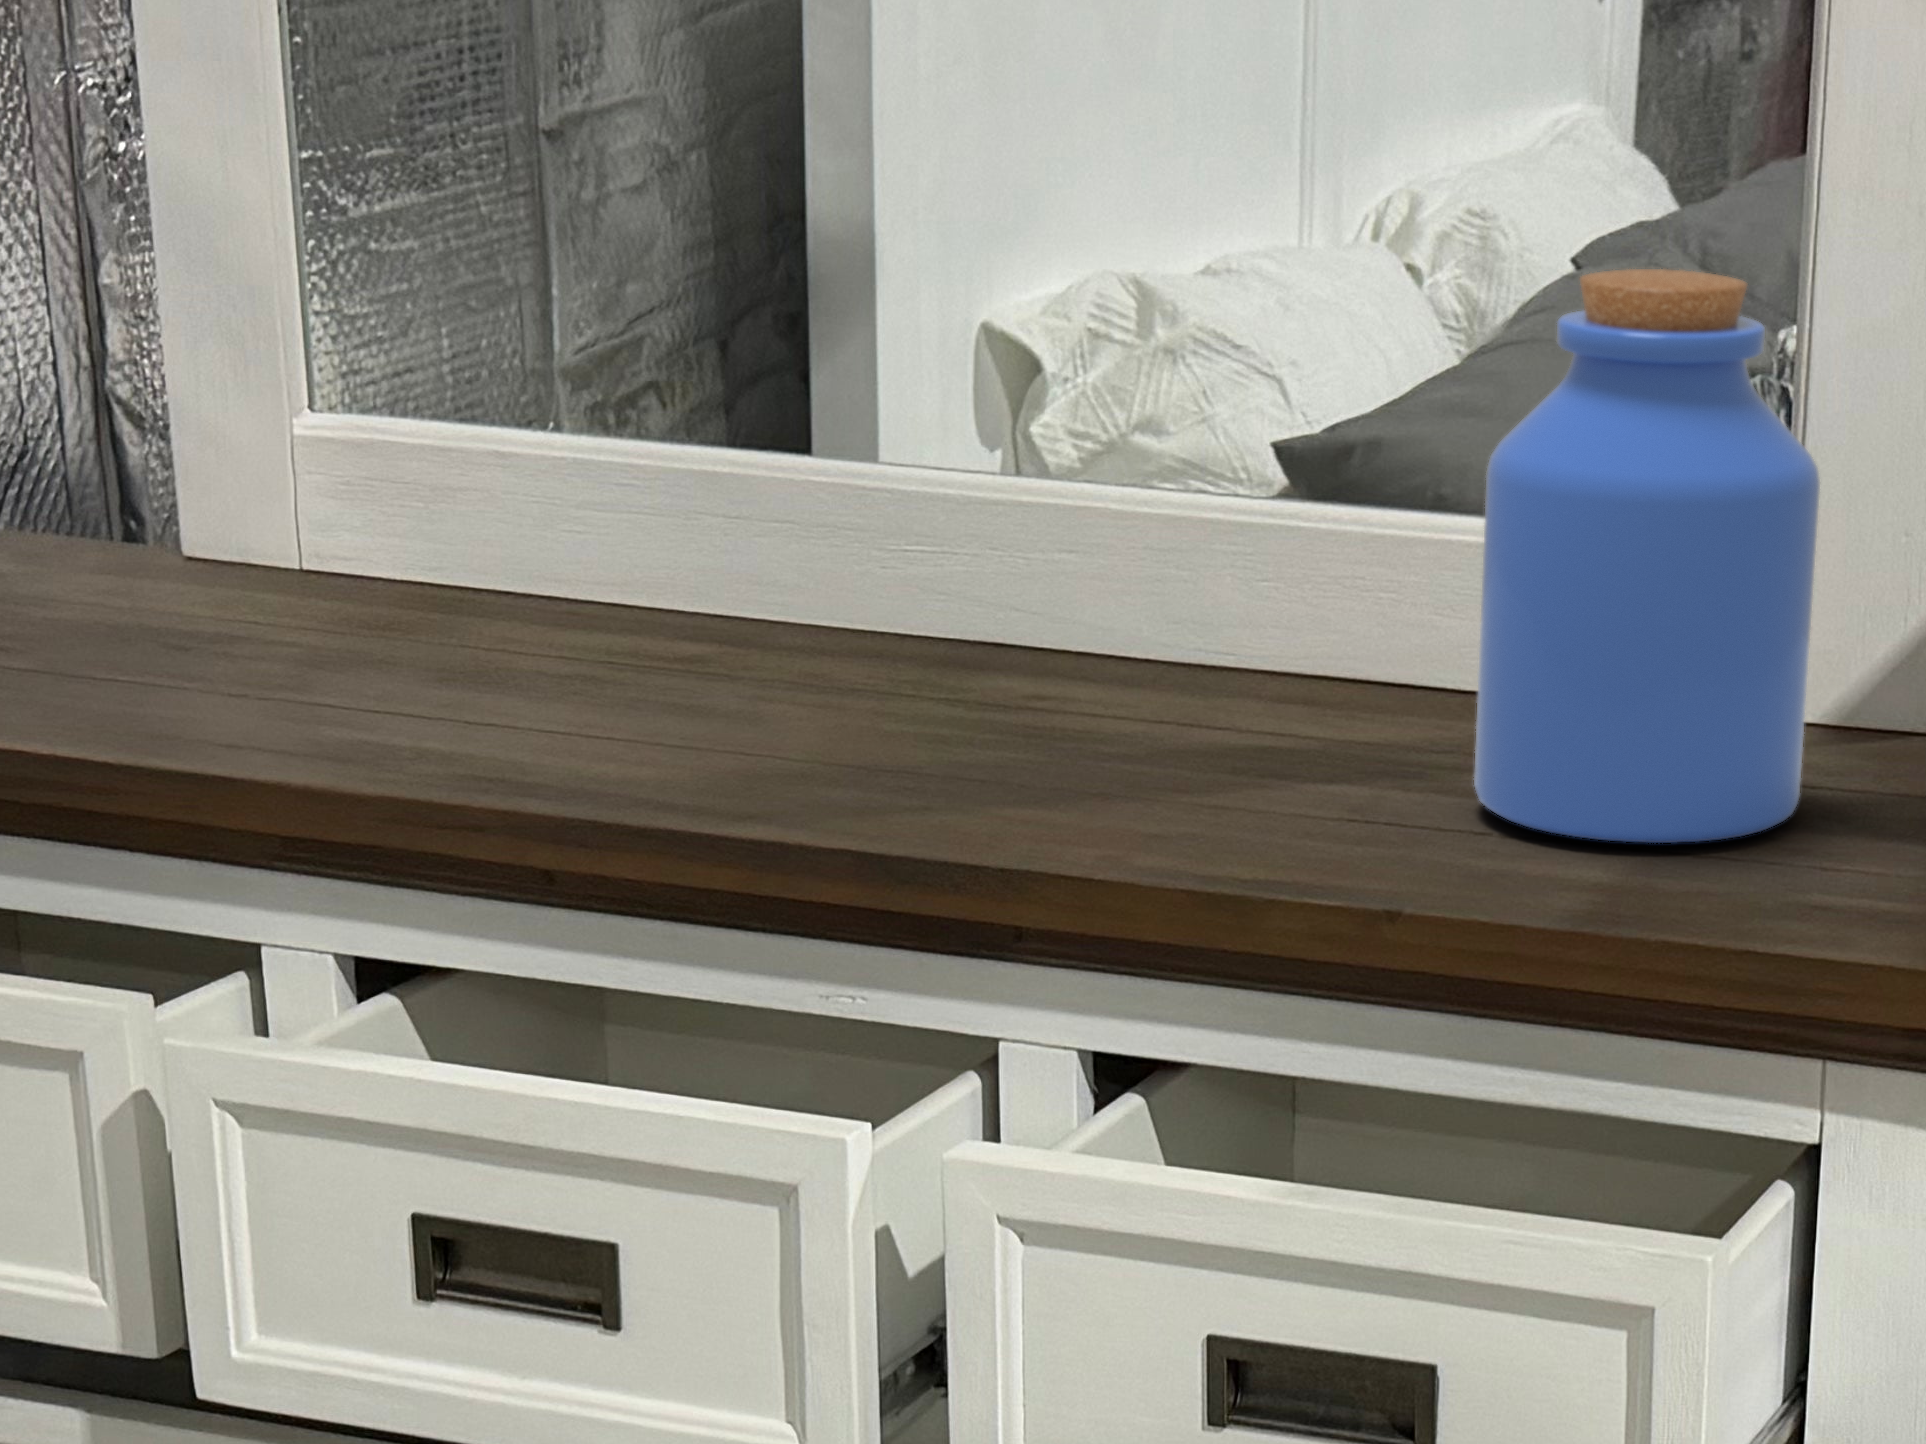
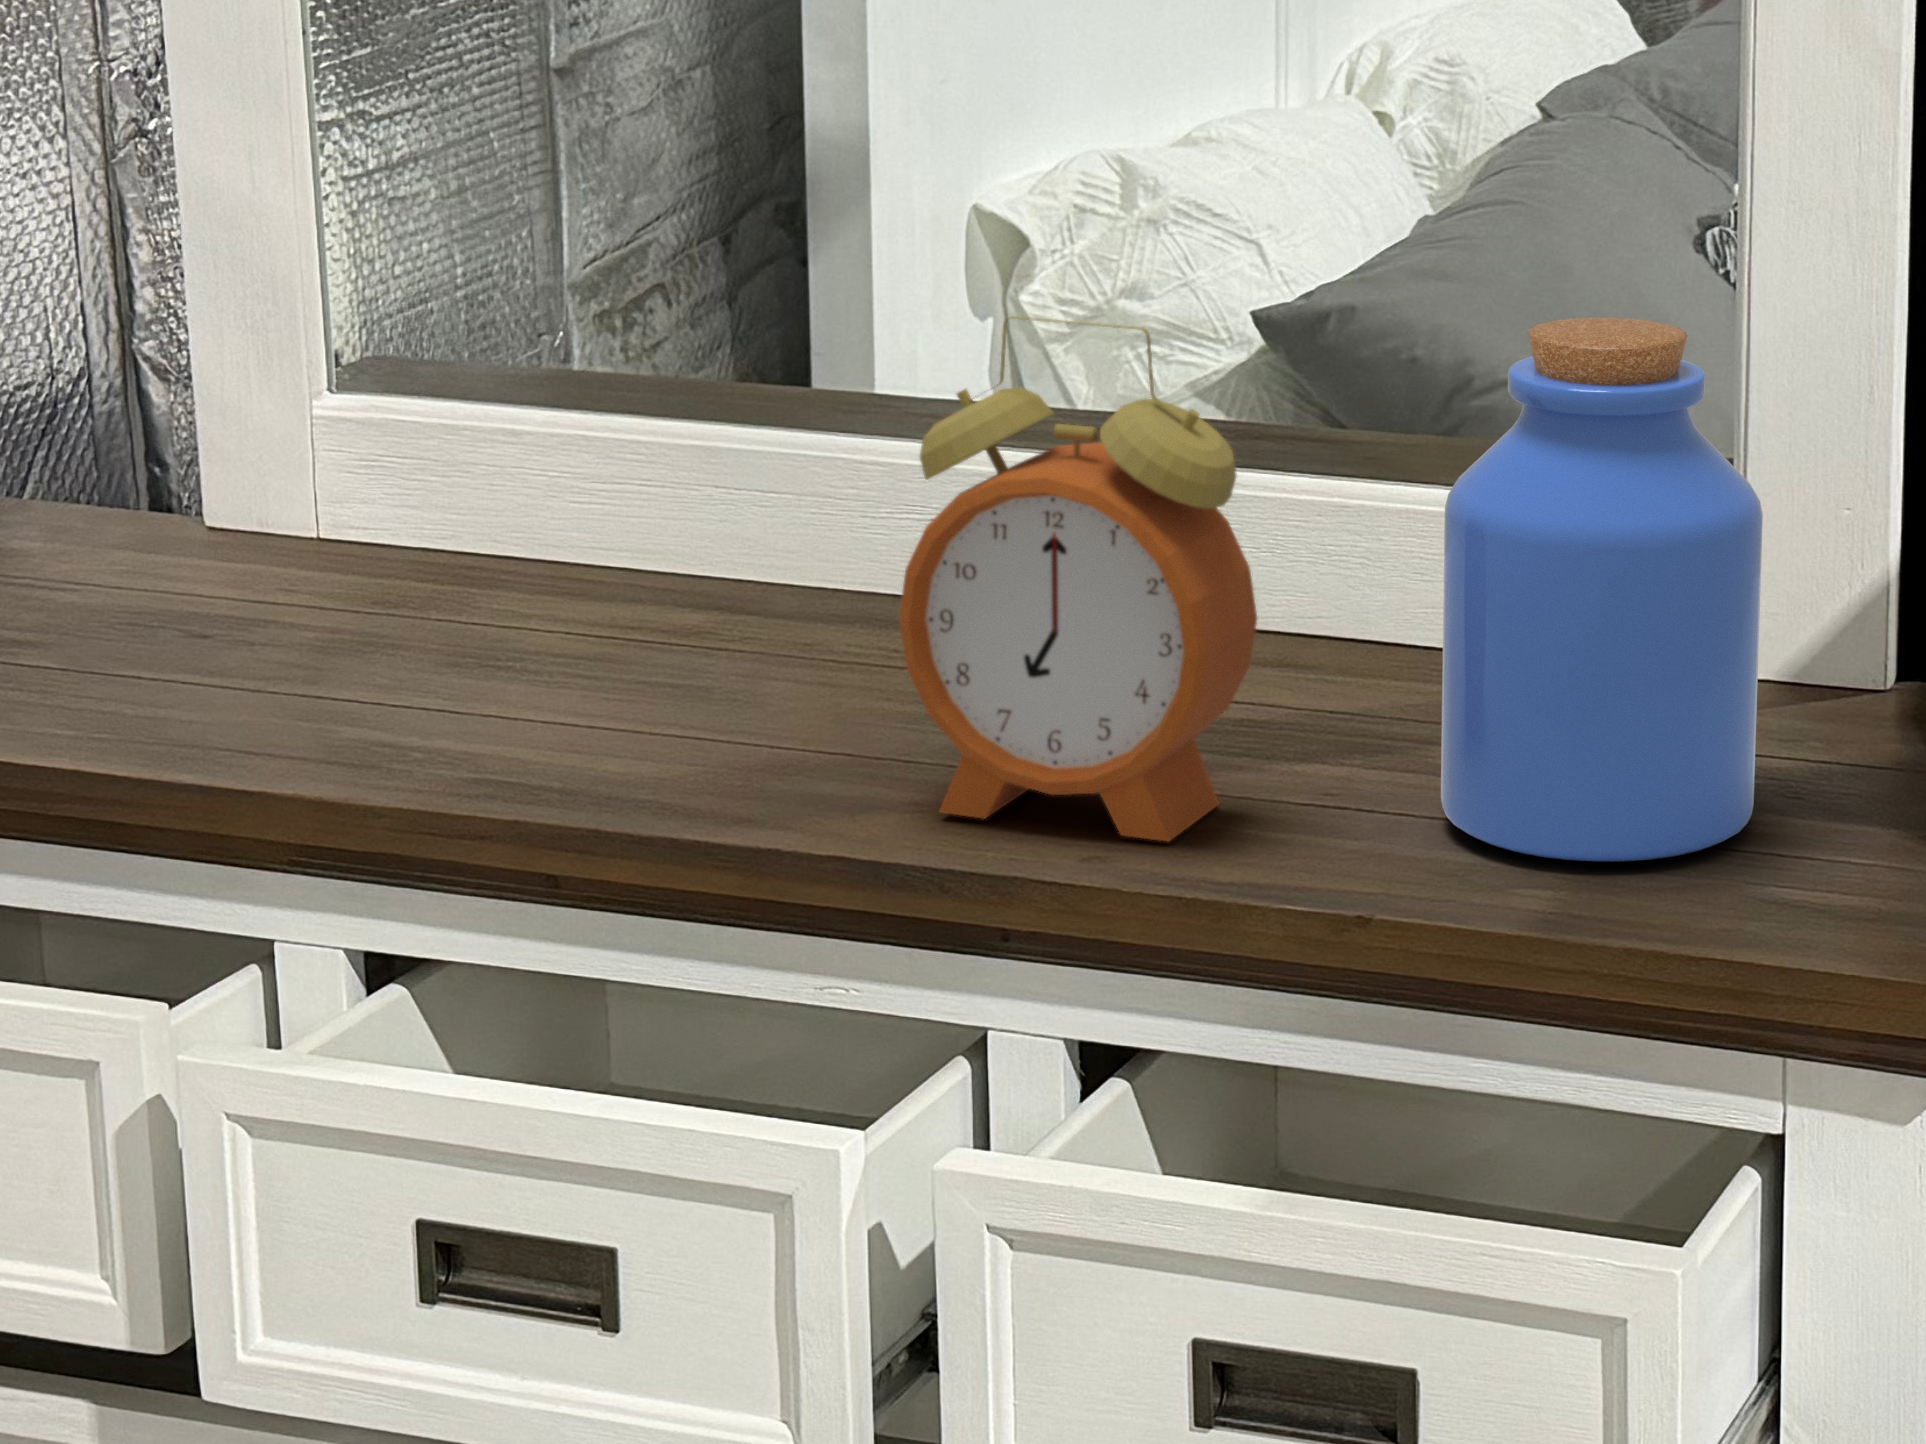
alarm clock: none [913,256,1287,819] -> present [899,316,1257,841]

